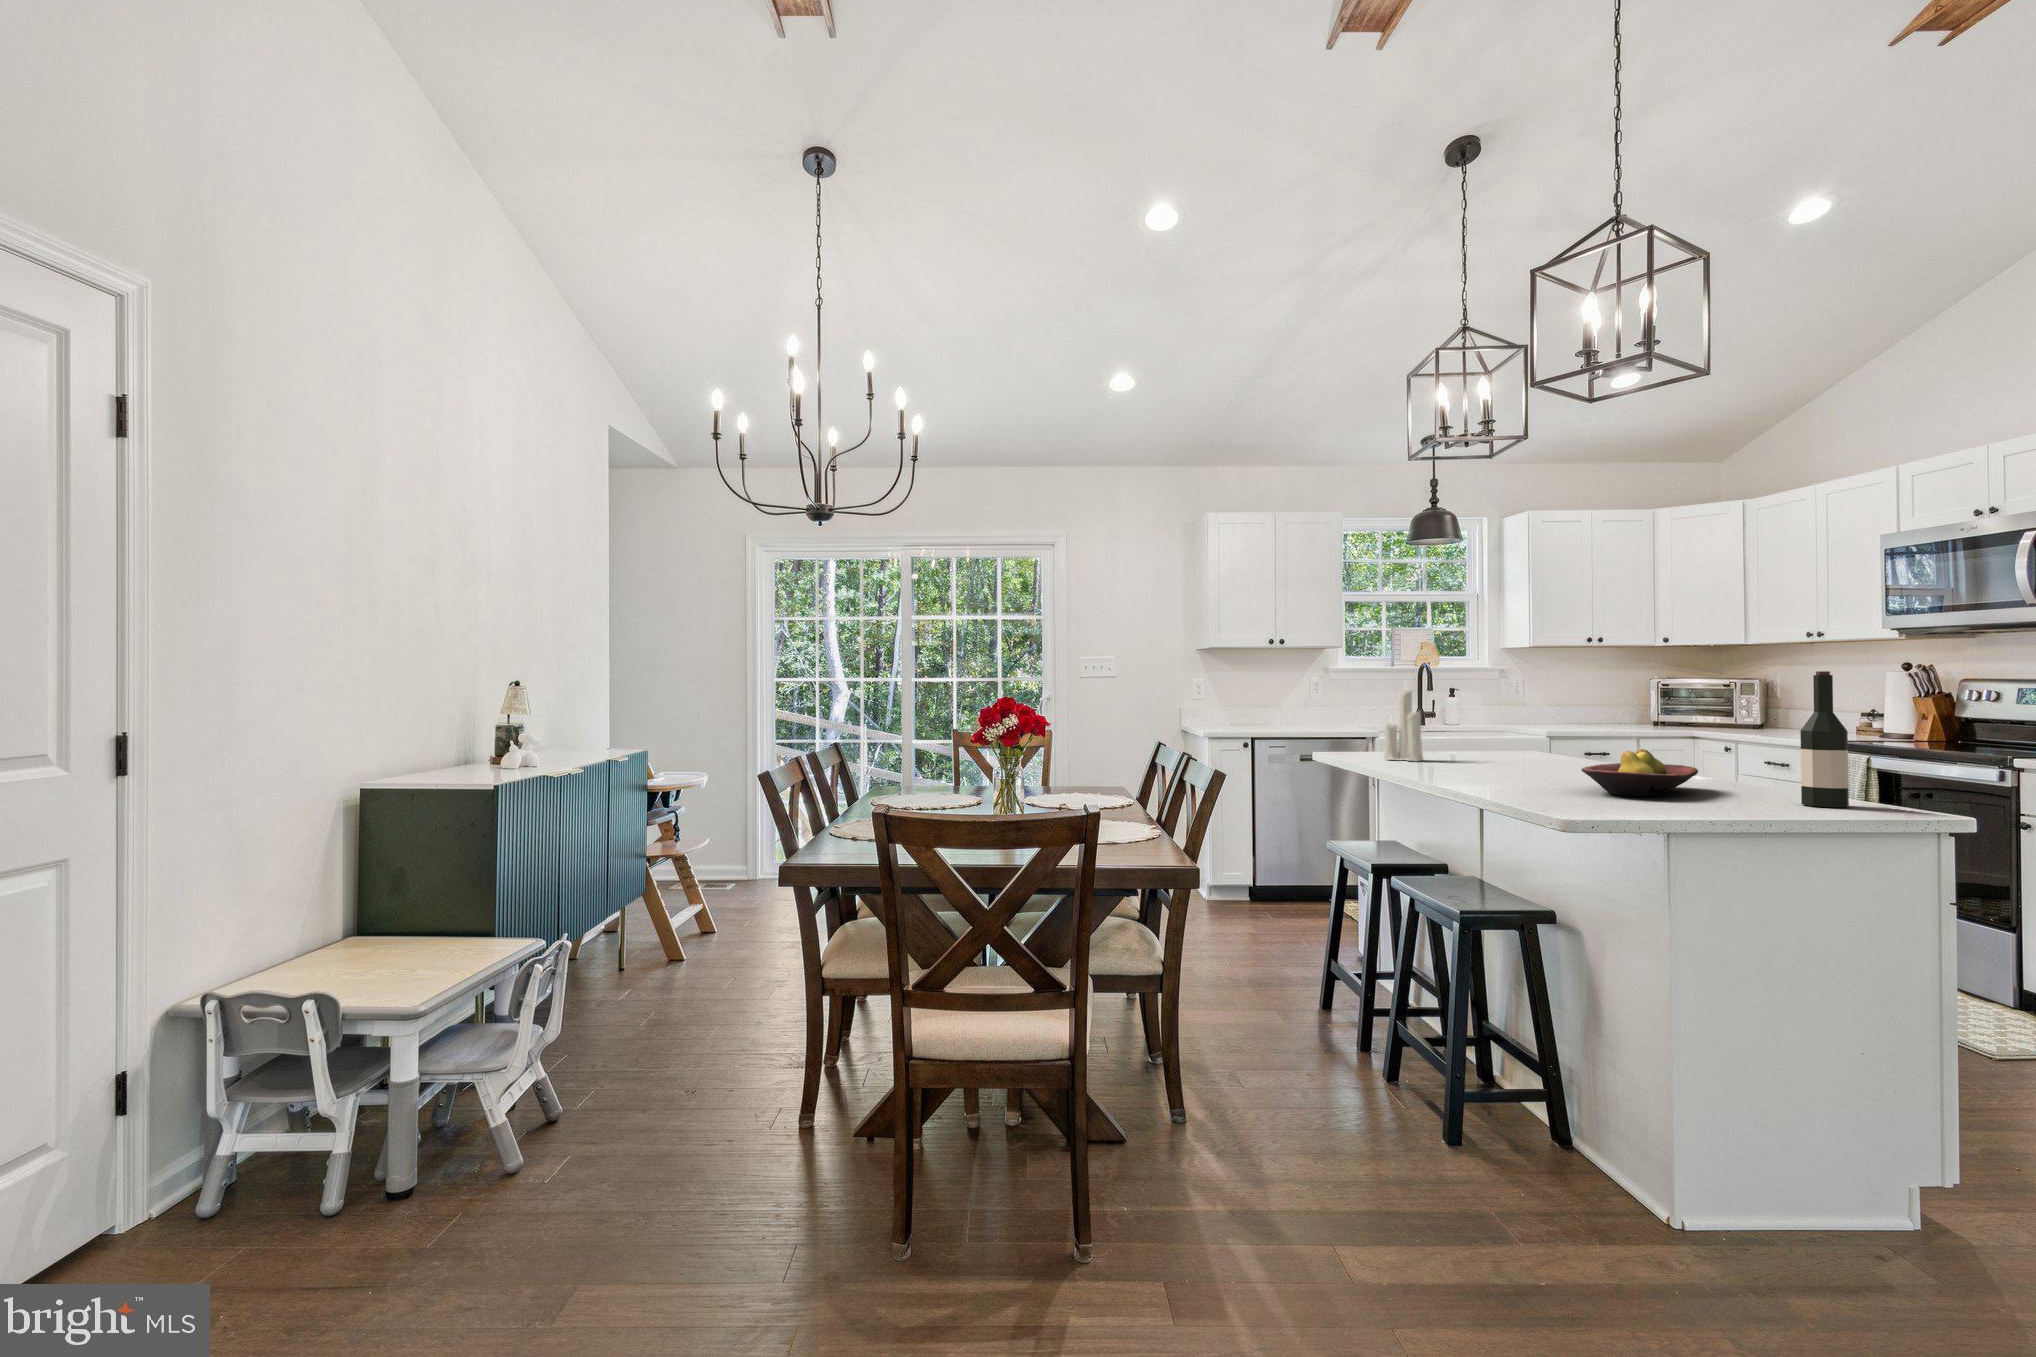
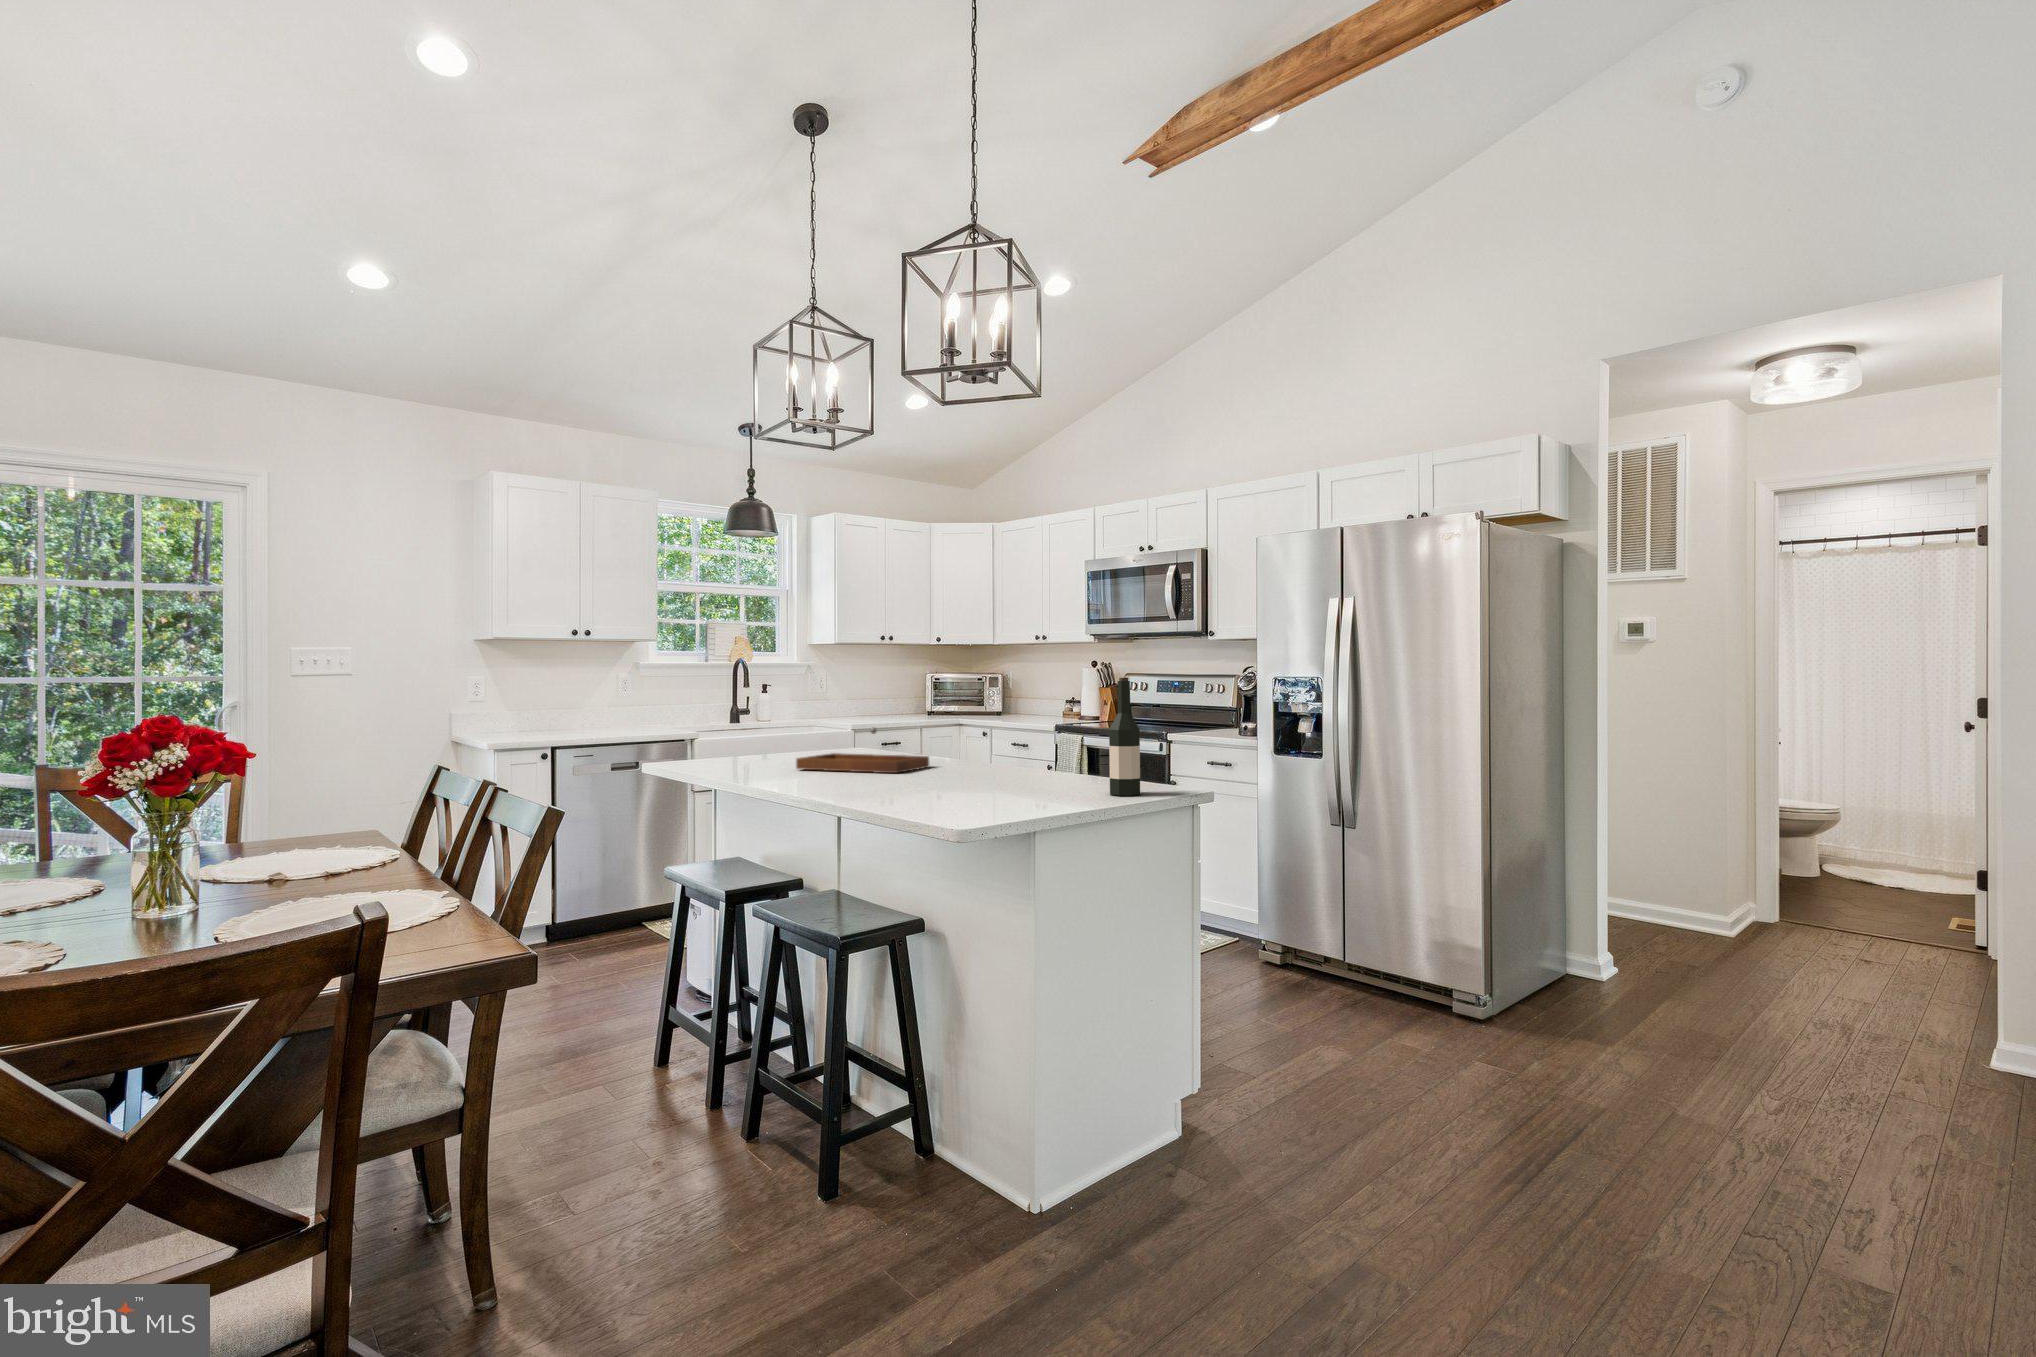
candle: present [1384,690,1423,761] -> none [720,677,763,769]
tray: none [1454,726,1601,772] -> present [796,728,929,773]
fruit bowl: present [1581,749,1698,796] -> none [940,750,1028,798]

